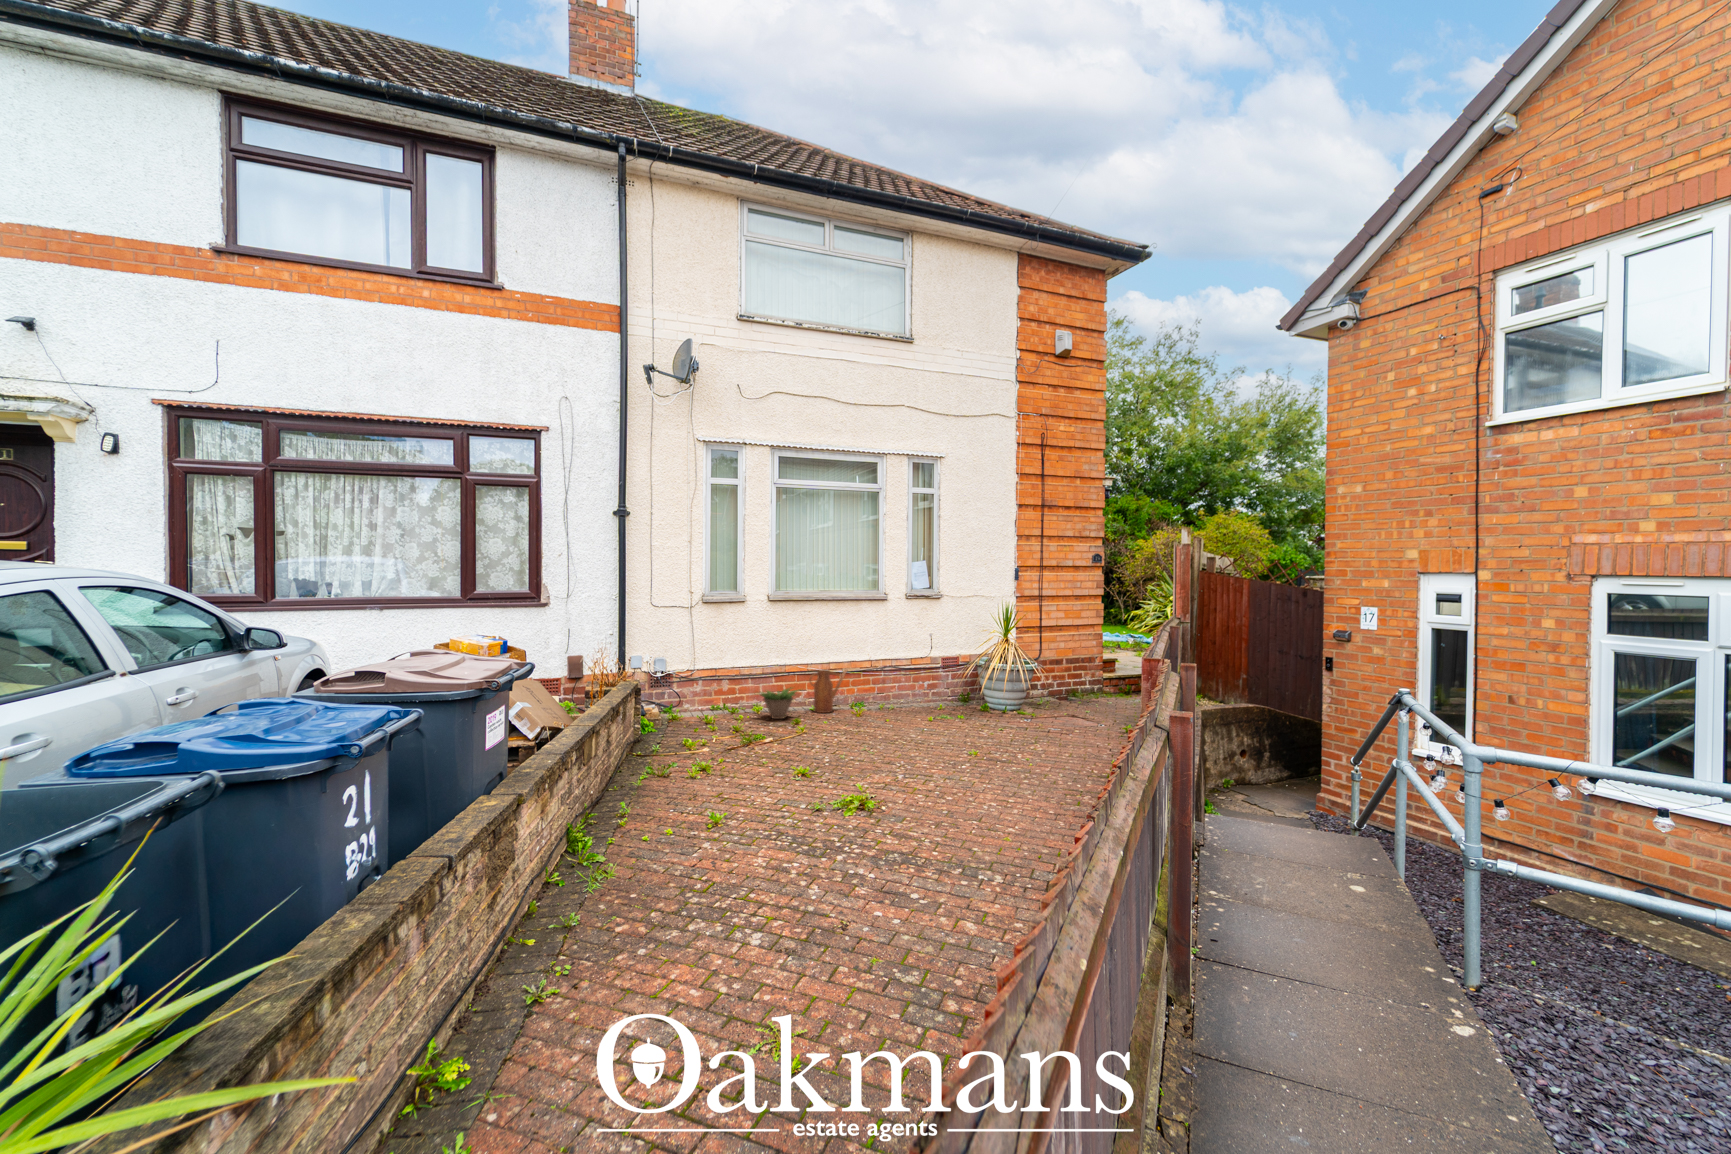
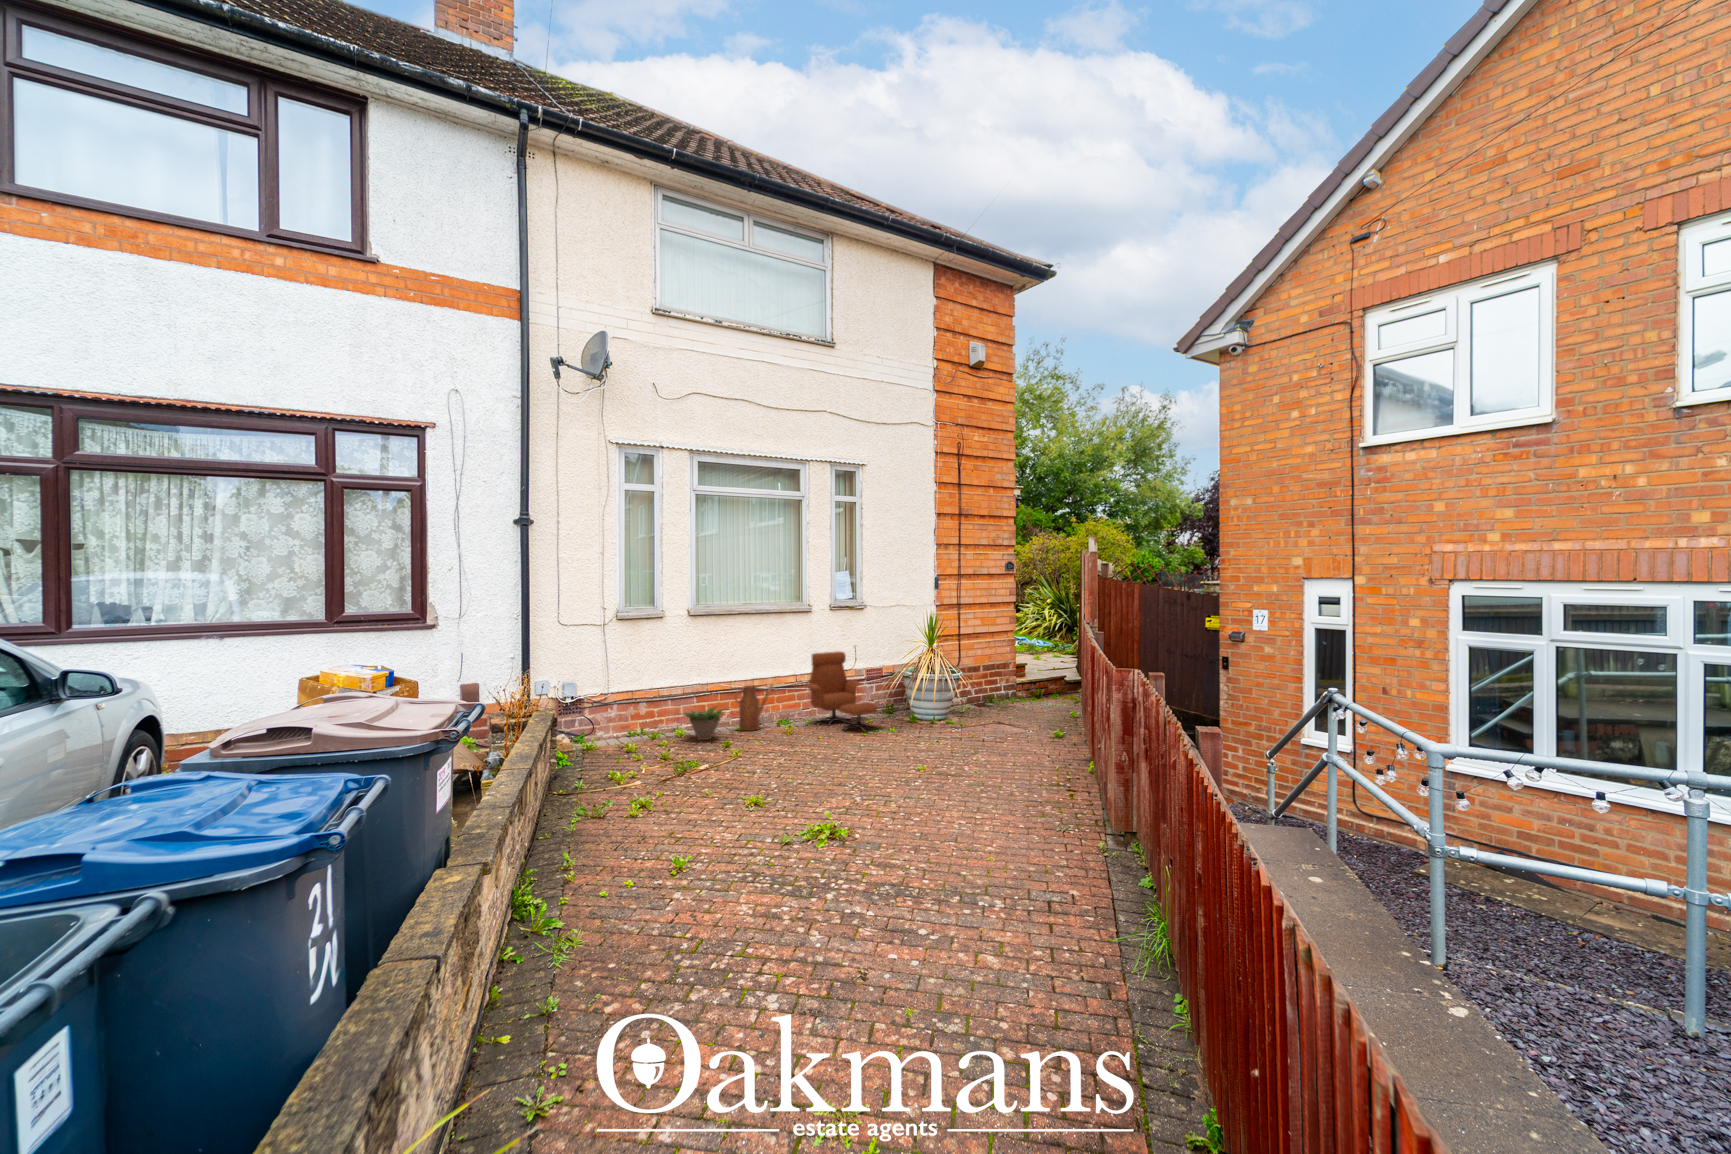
lounge chair: none [879,640,949,719] -> present [806,652,877,732]

